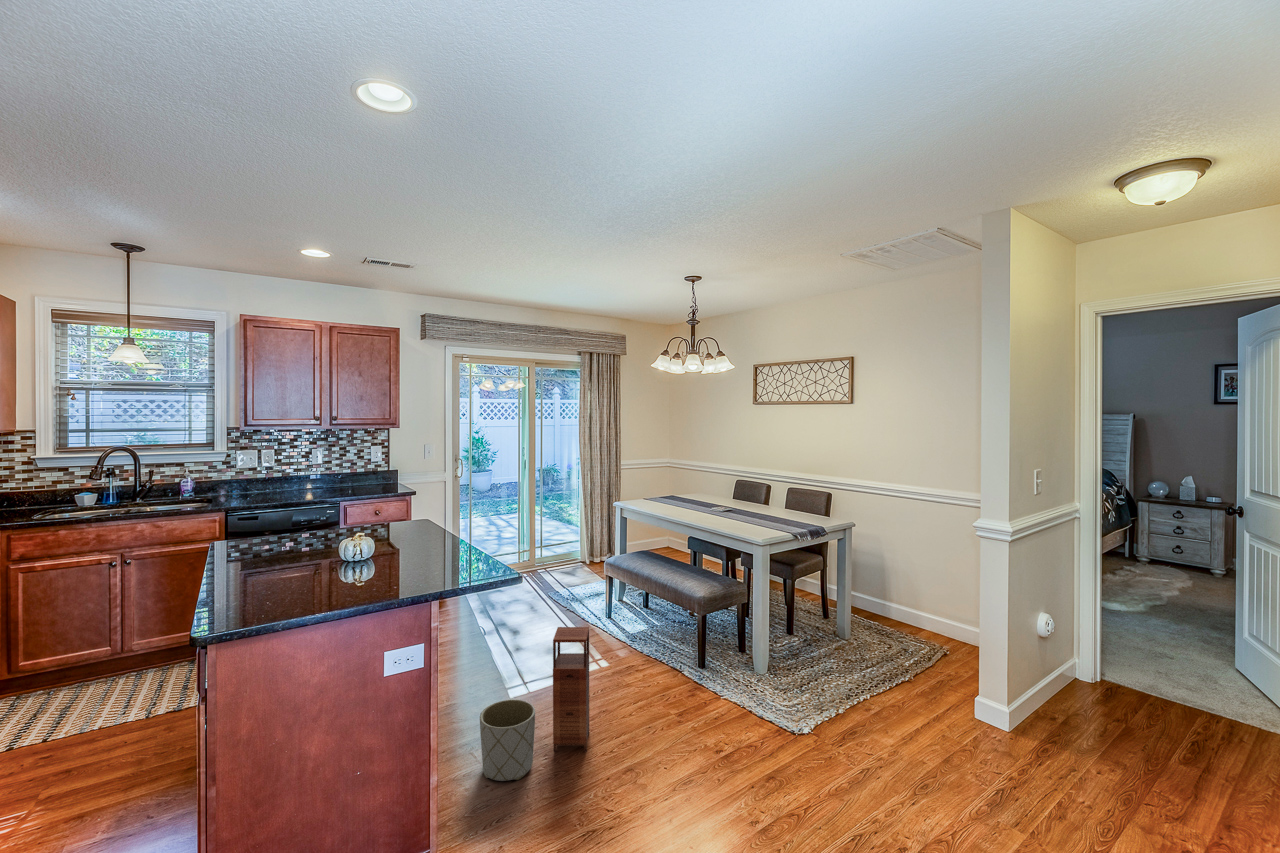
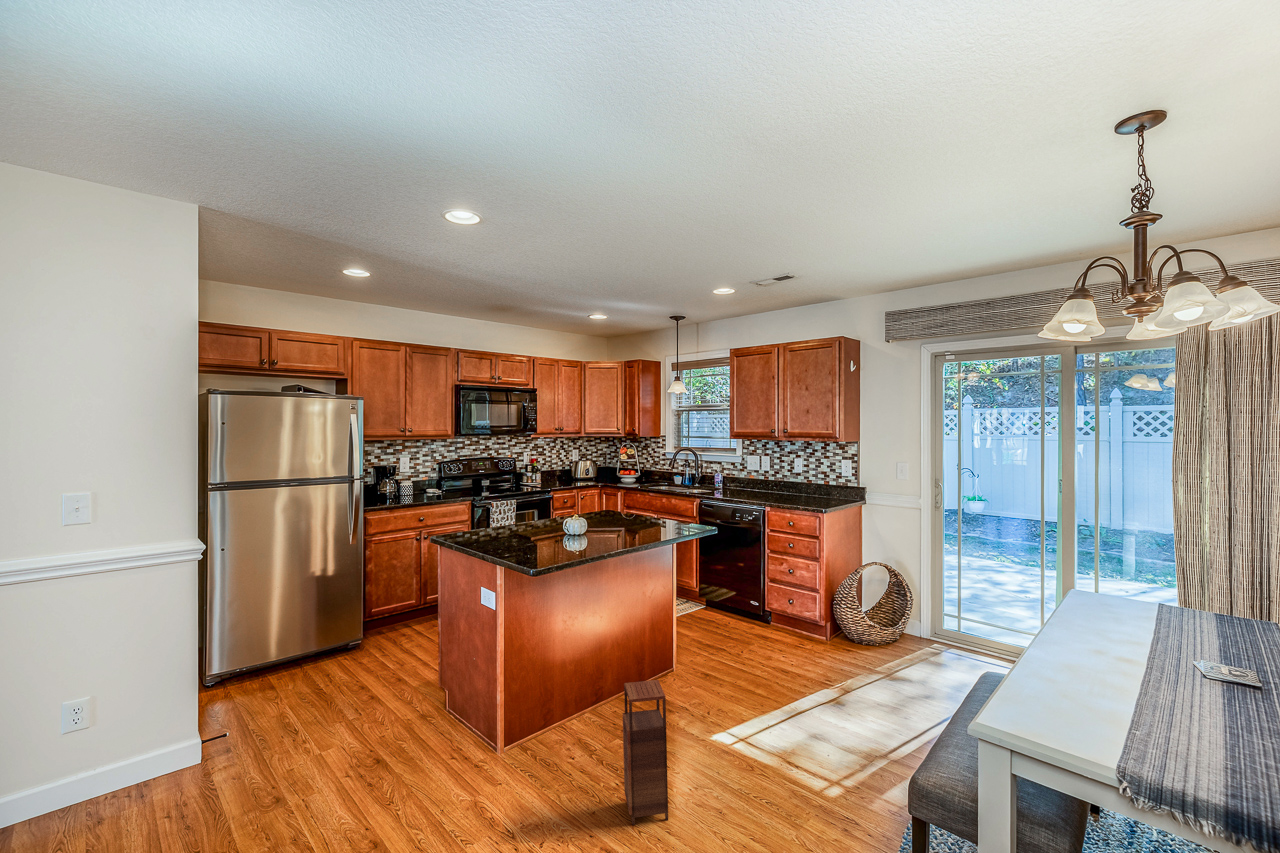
planter: present [480,700,535,781] -> none [571,715,622,791]

